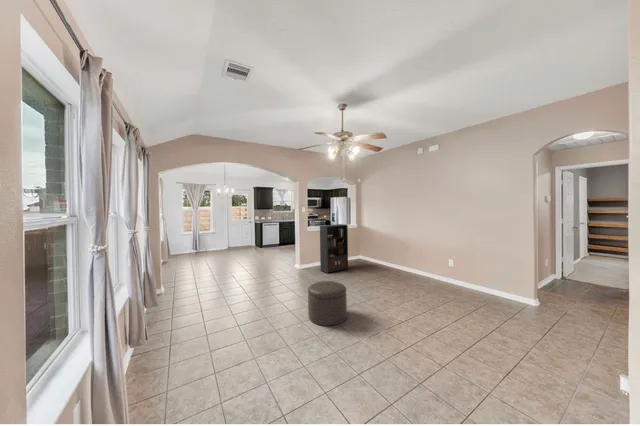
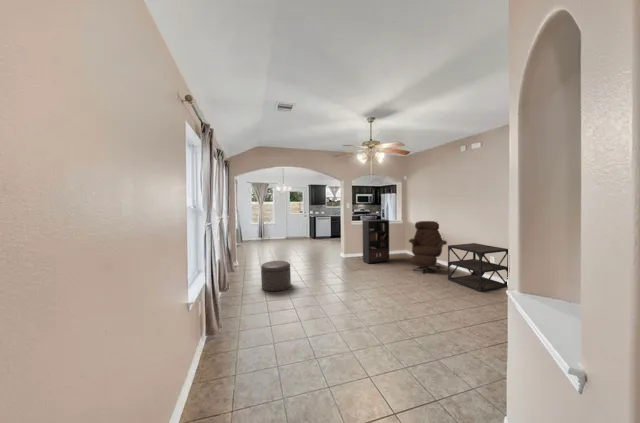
lounge chair: none [368,225,405,281] -> present [409,221,447,273]
side table: none [412,247,470,298] -> present [448,243,510,292]
ottoman: present [308,281,347,326] -> present [261,261,291,291]

